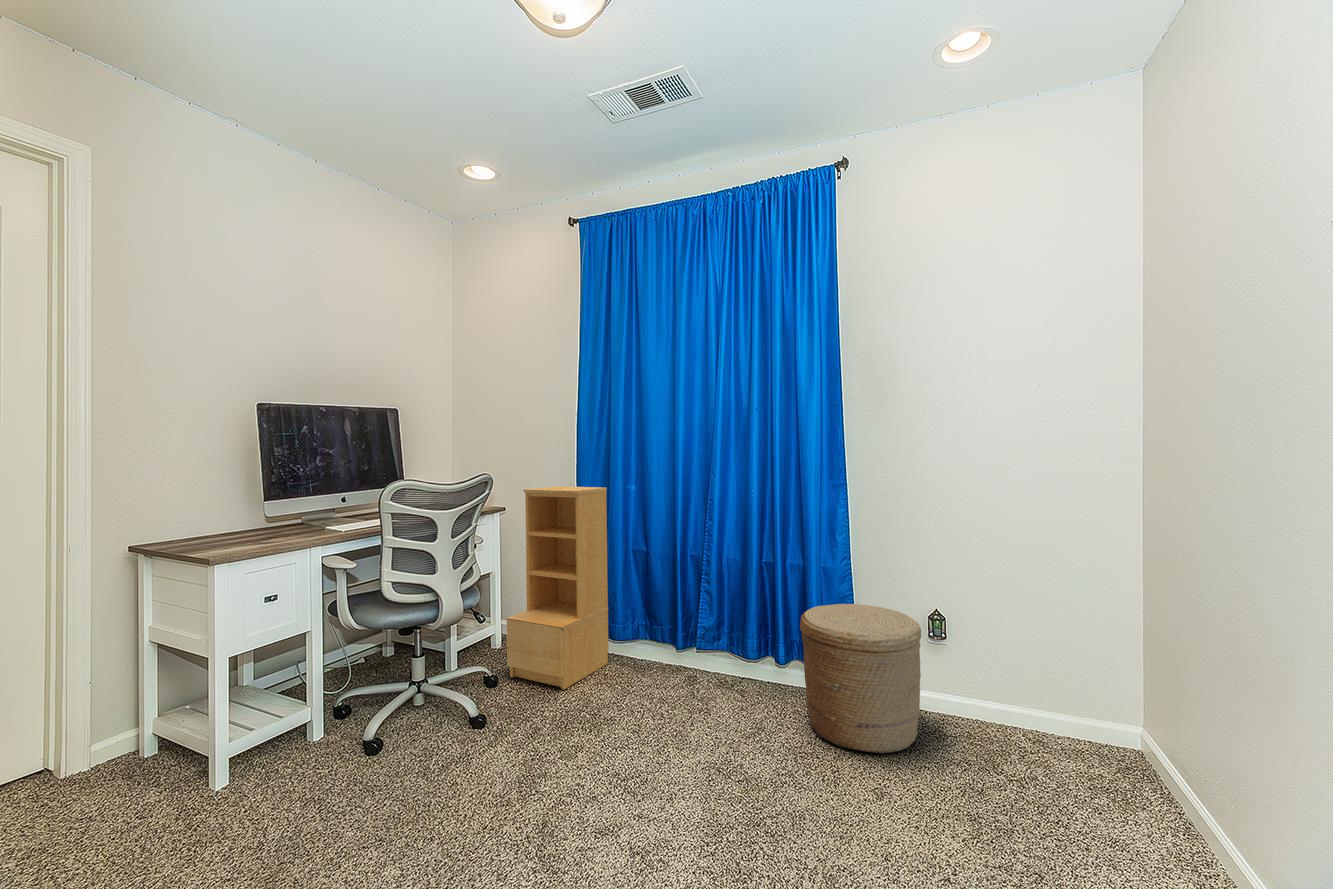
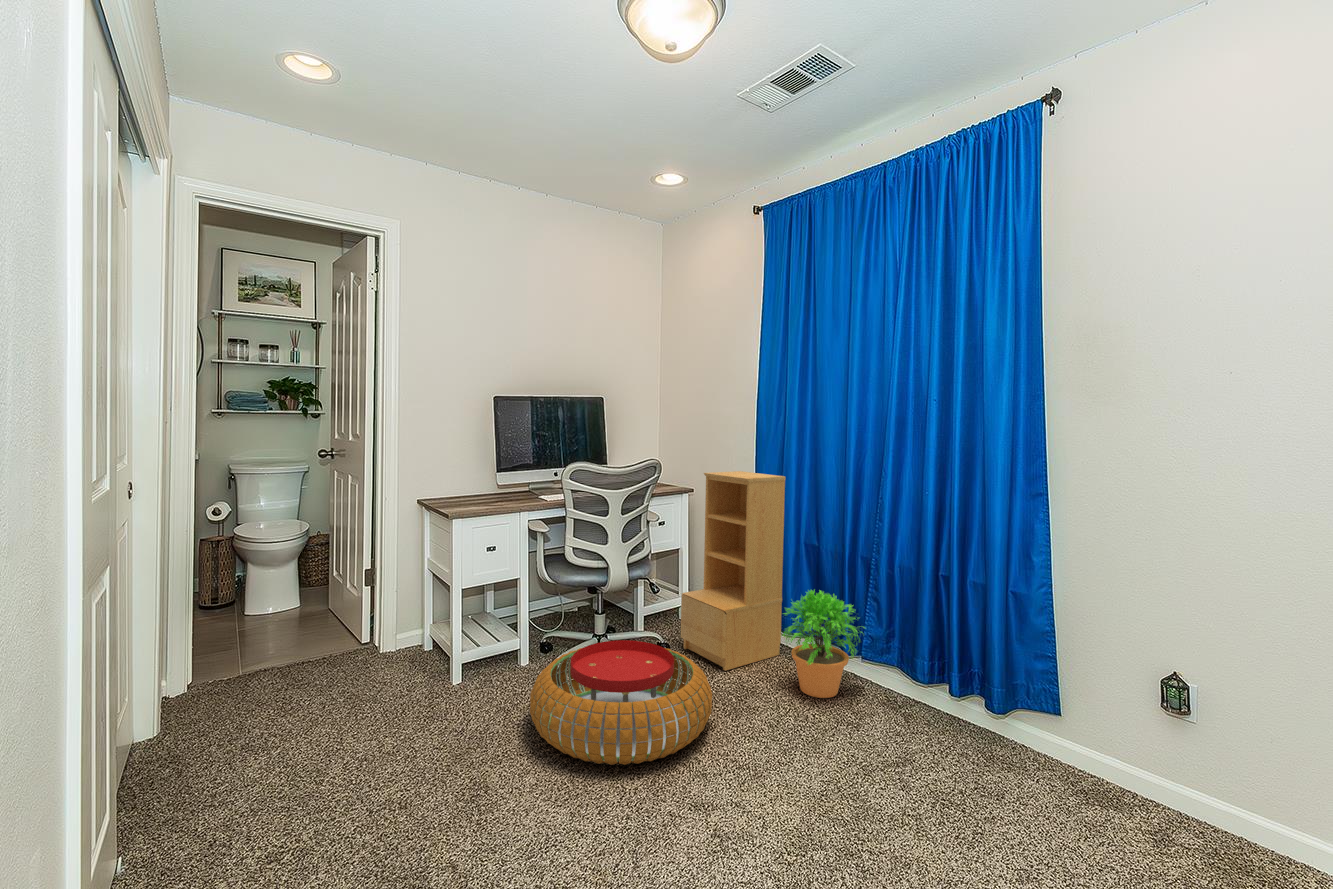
potted plant: none [620,590,698,695] -> present [782,590,860,698]
woven basket: present [800,604,921,753] -> none [966,638,1134,834]
pouf: none [365,674,580,825] -> present [530,640,712,765]

